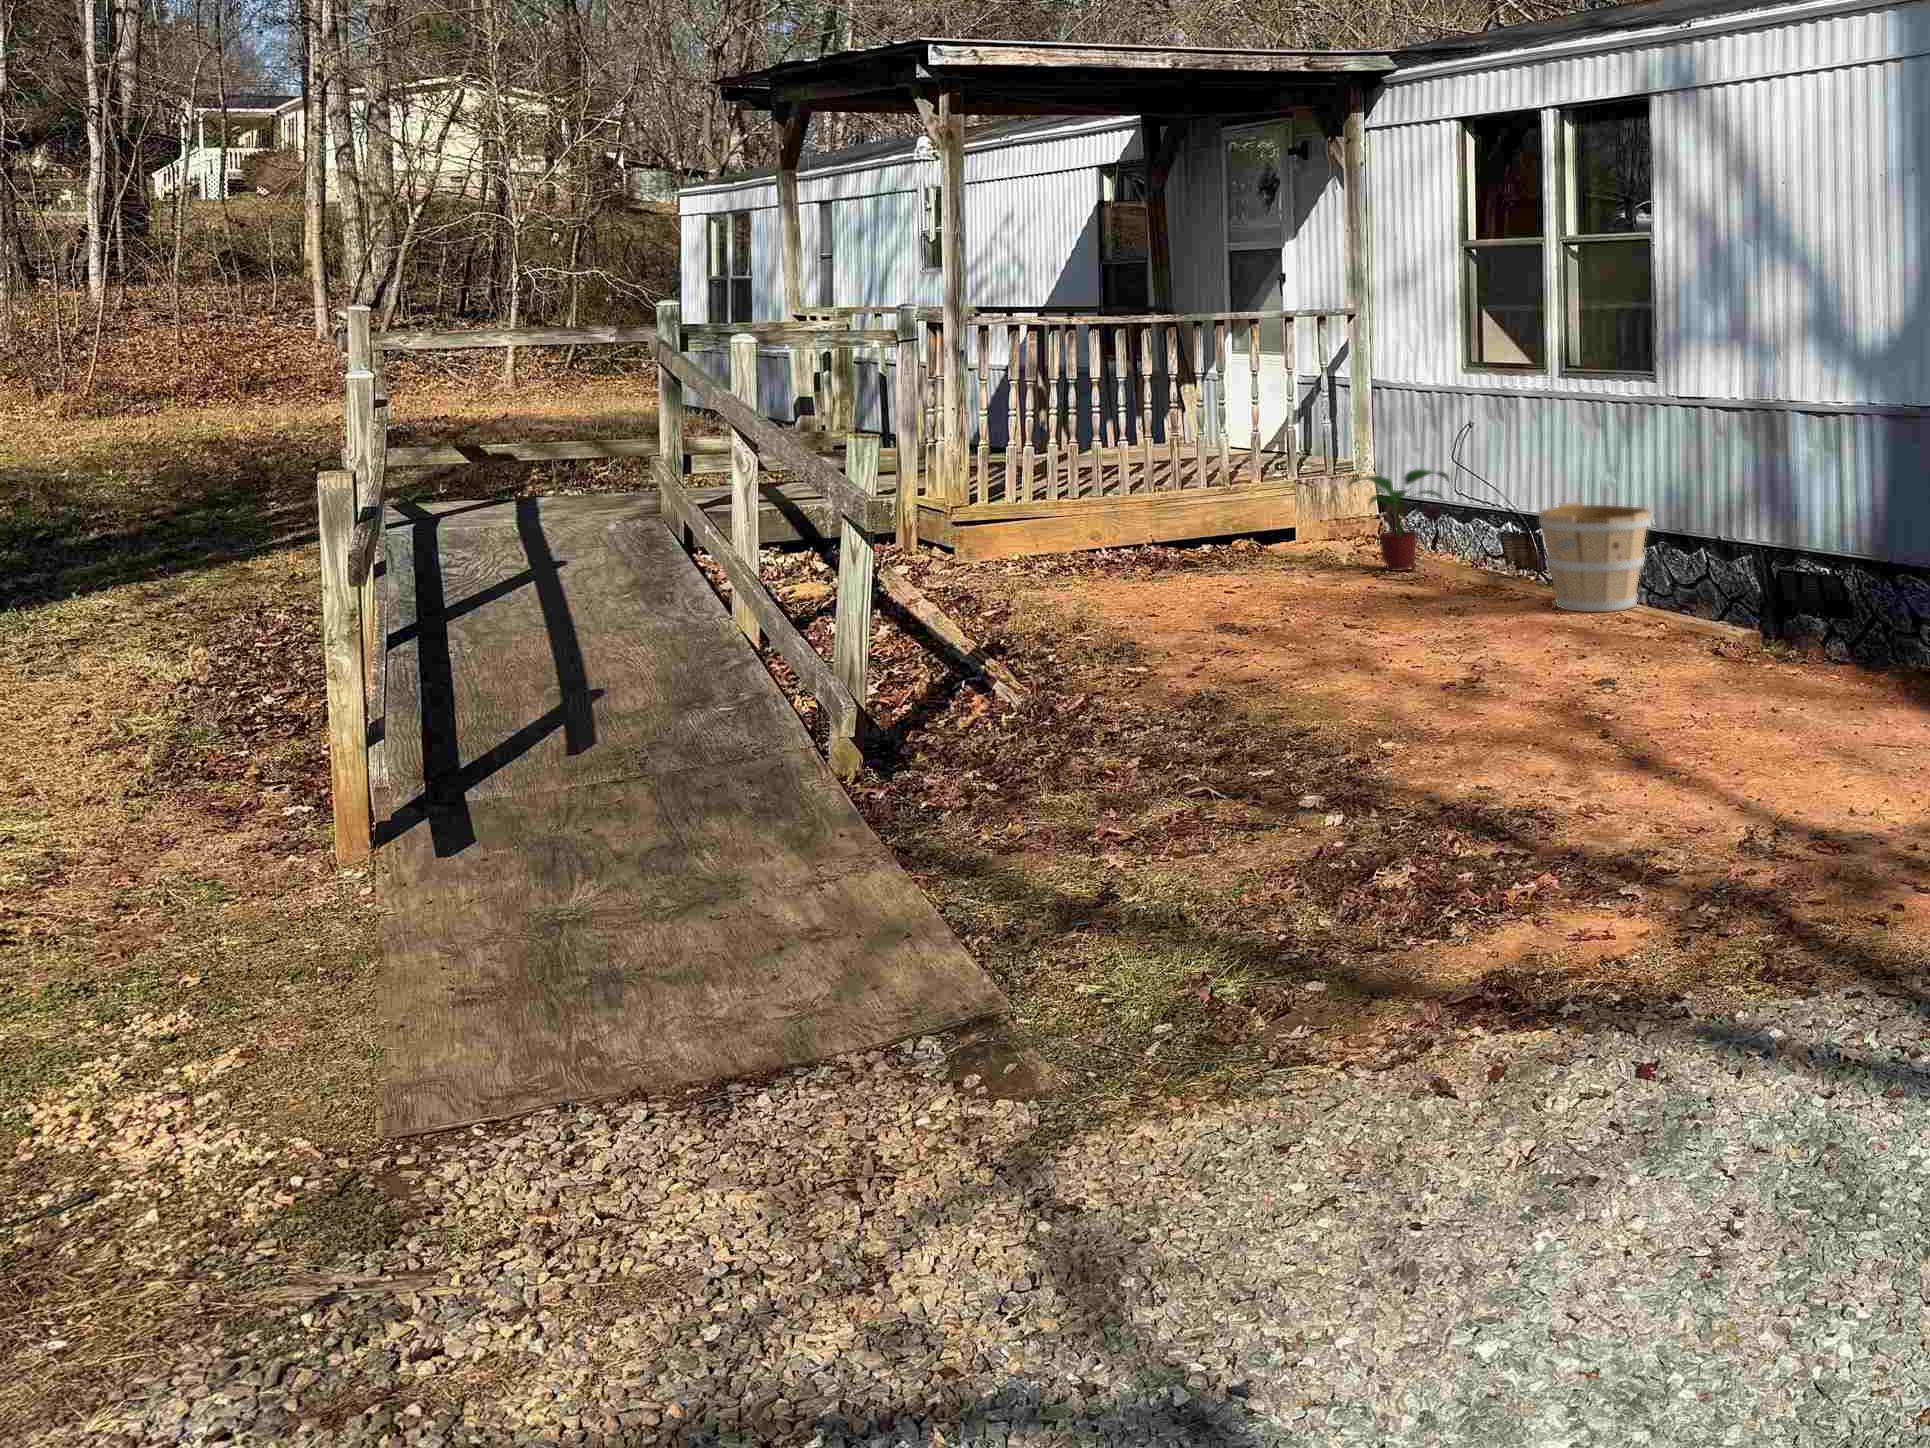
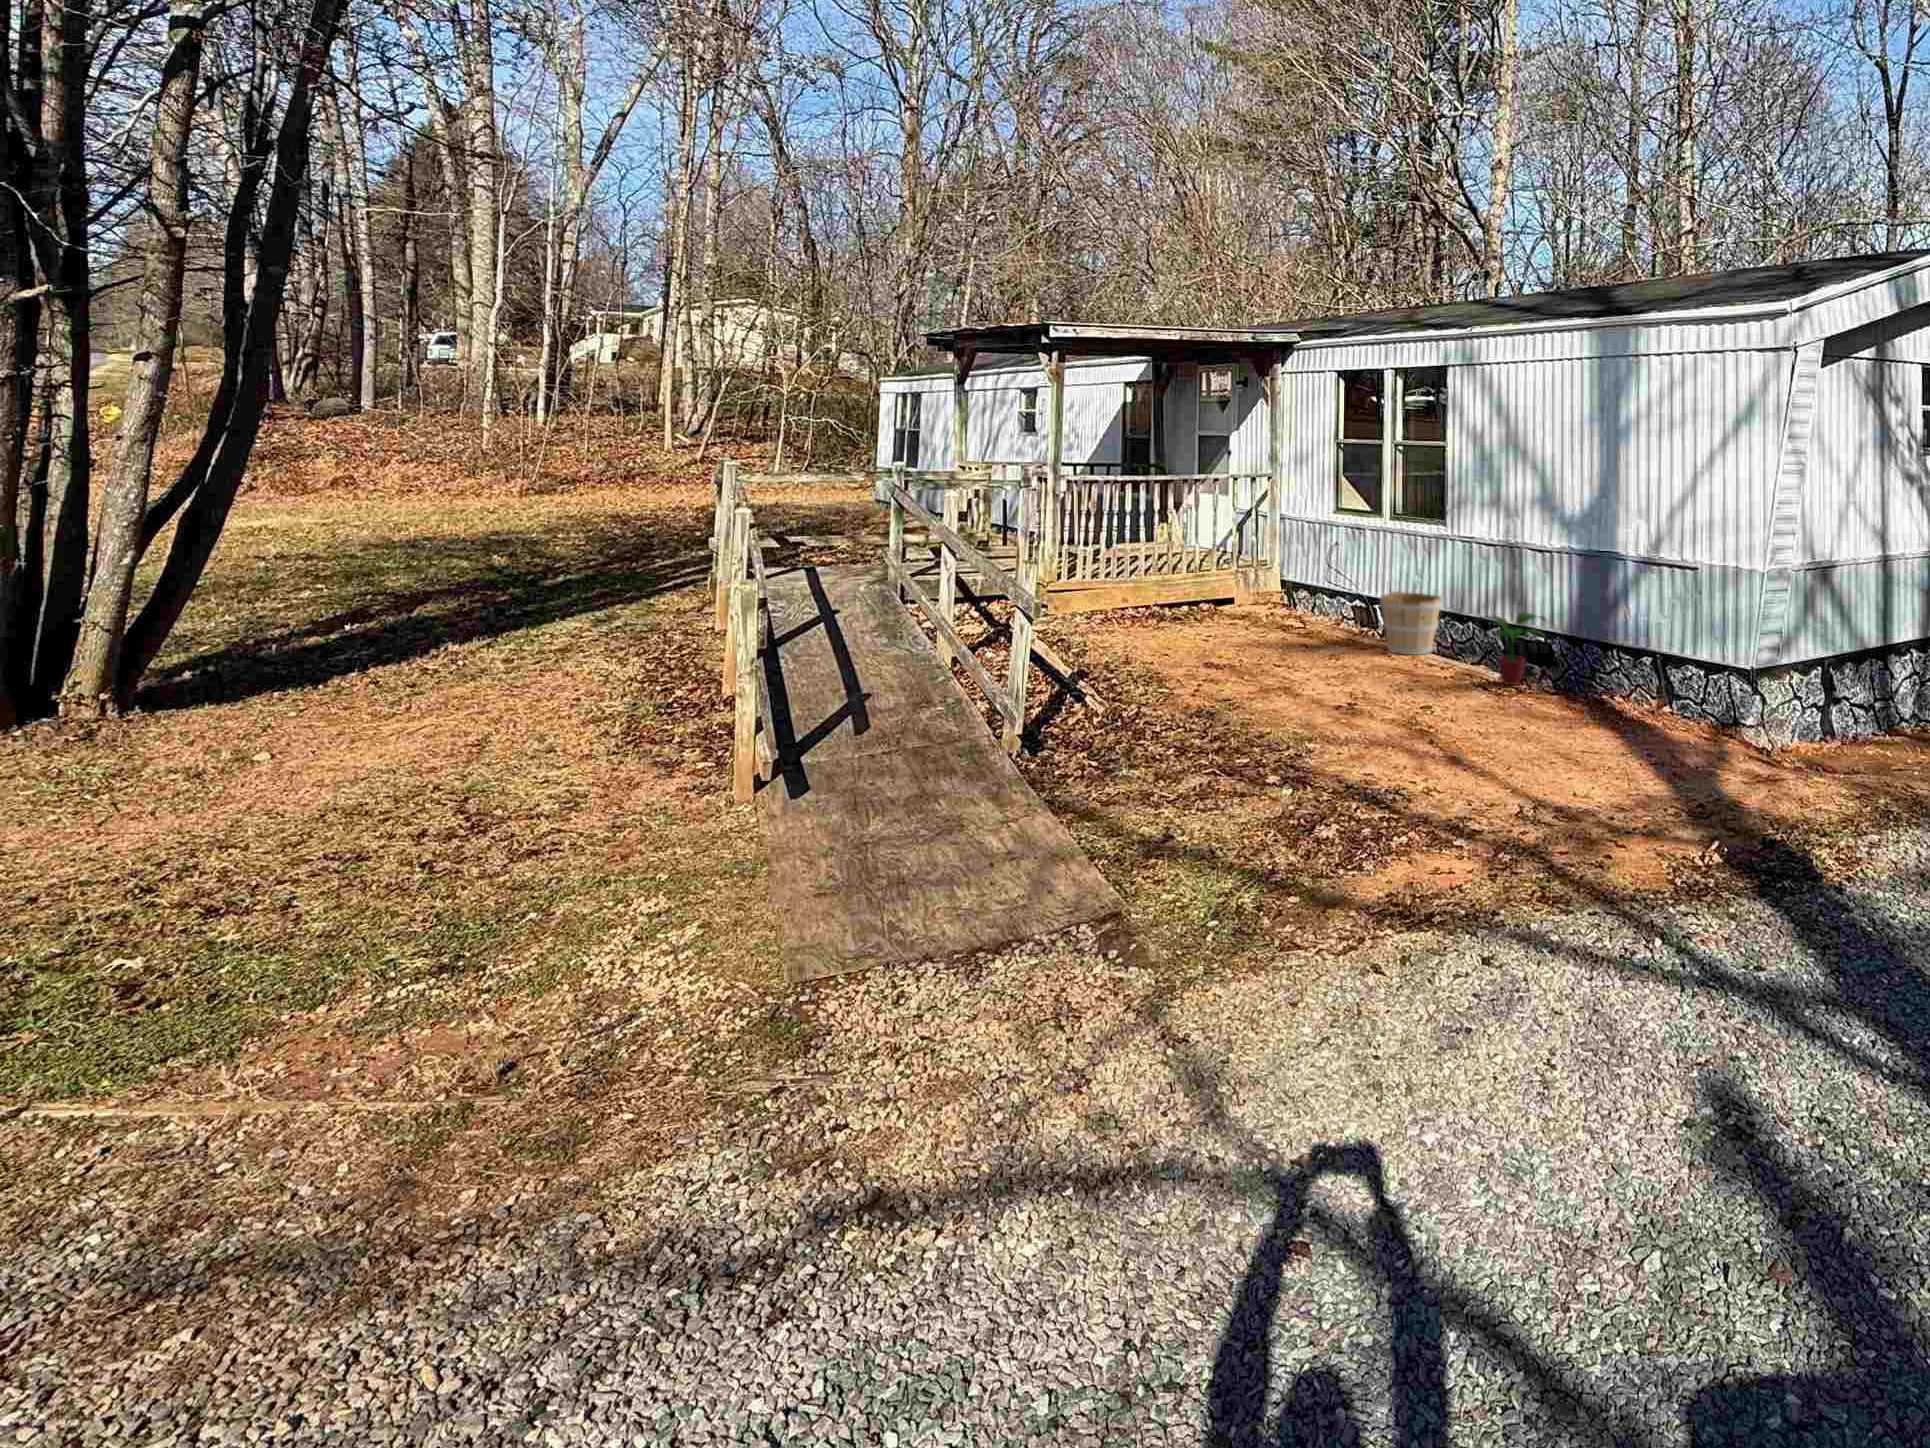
potted plant: present [1349,469,1449,571] -> present [1480,613,1546,685]

